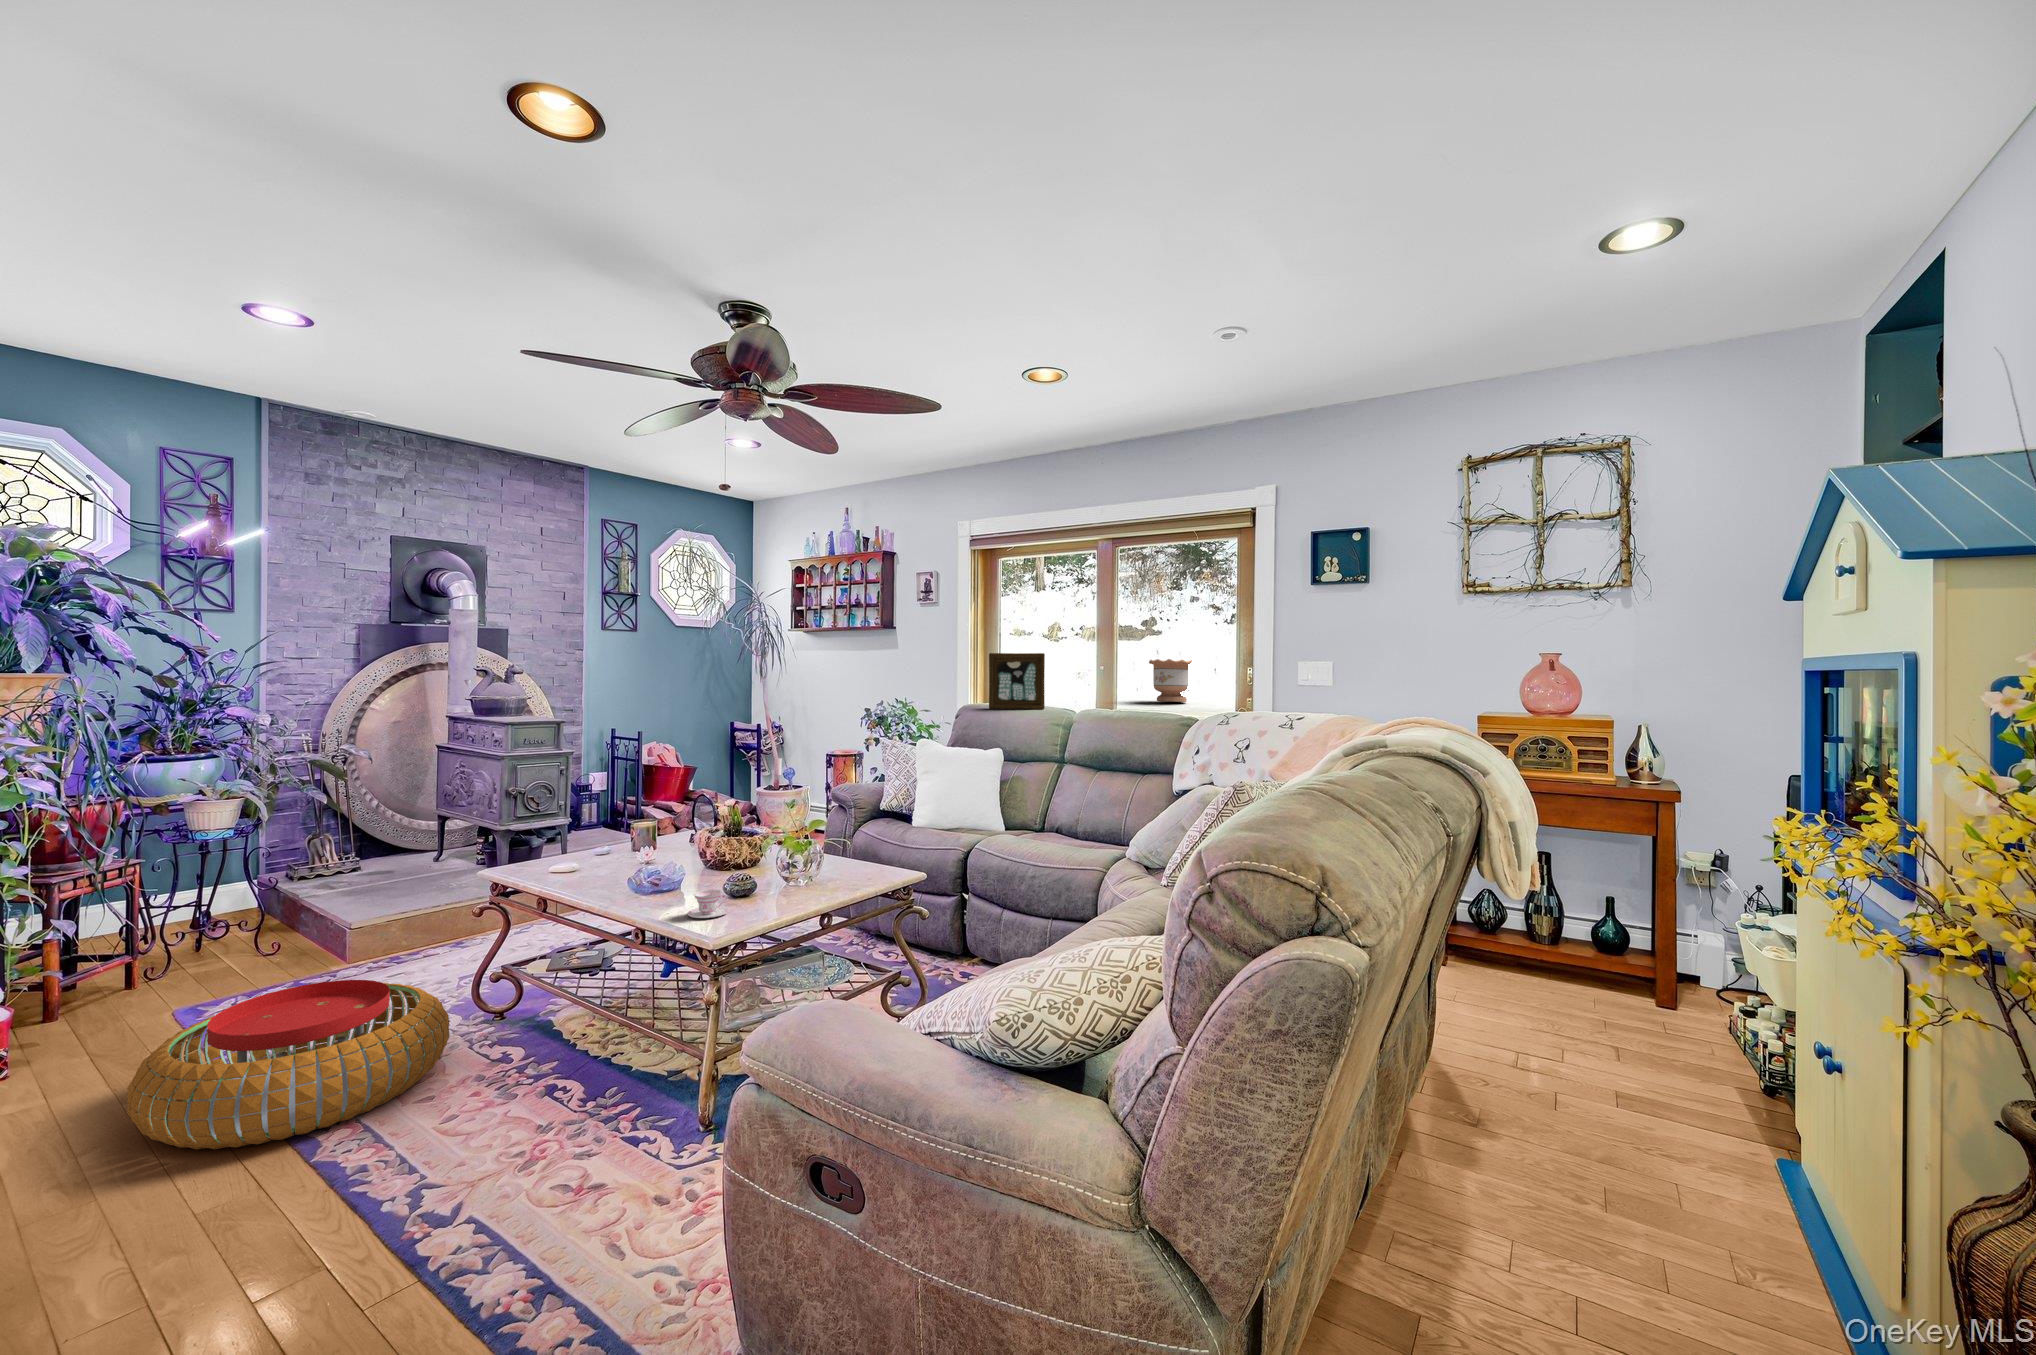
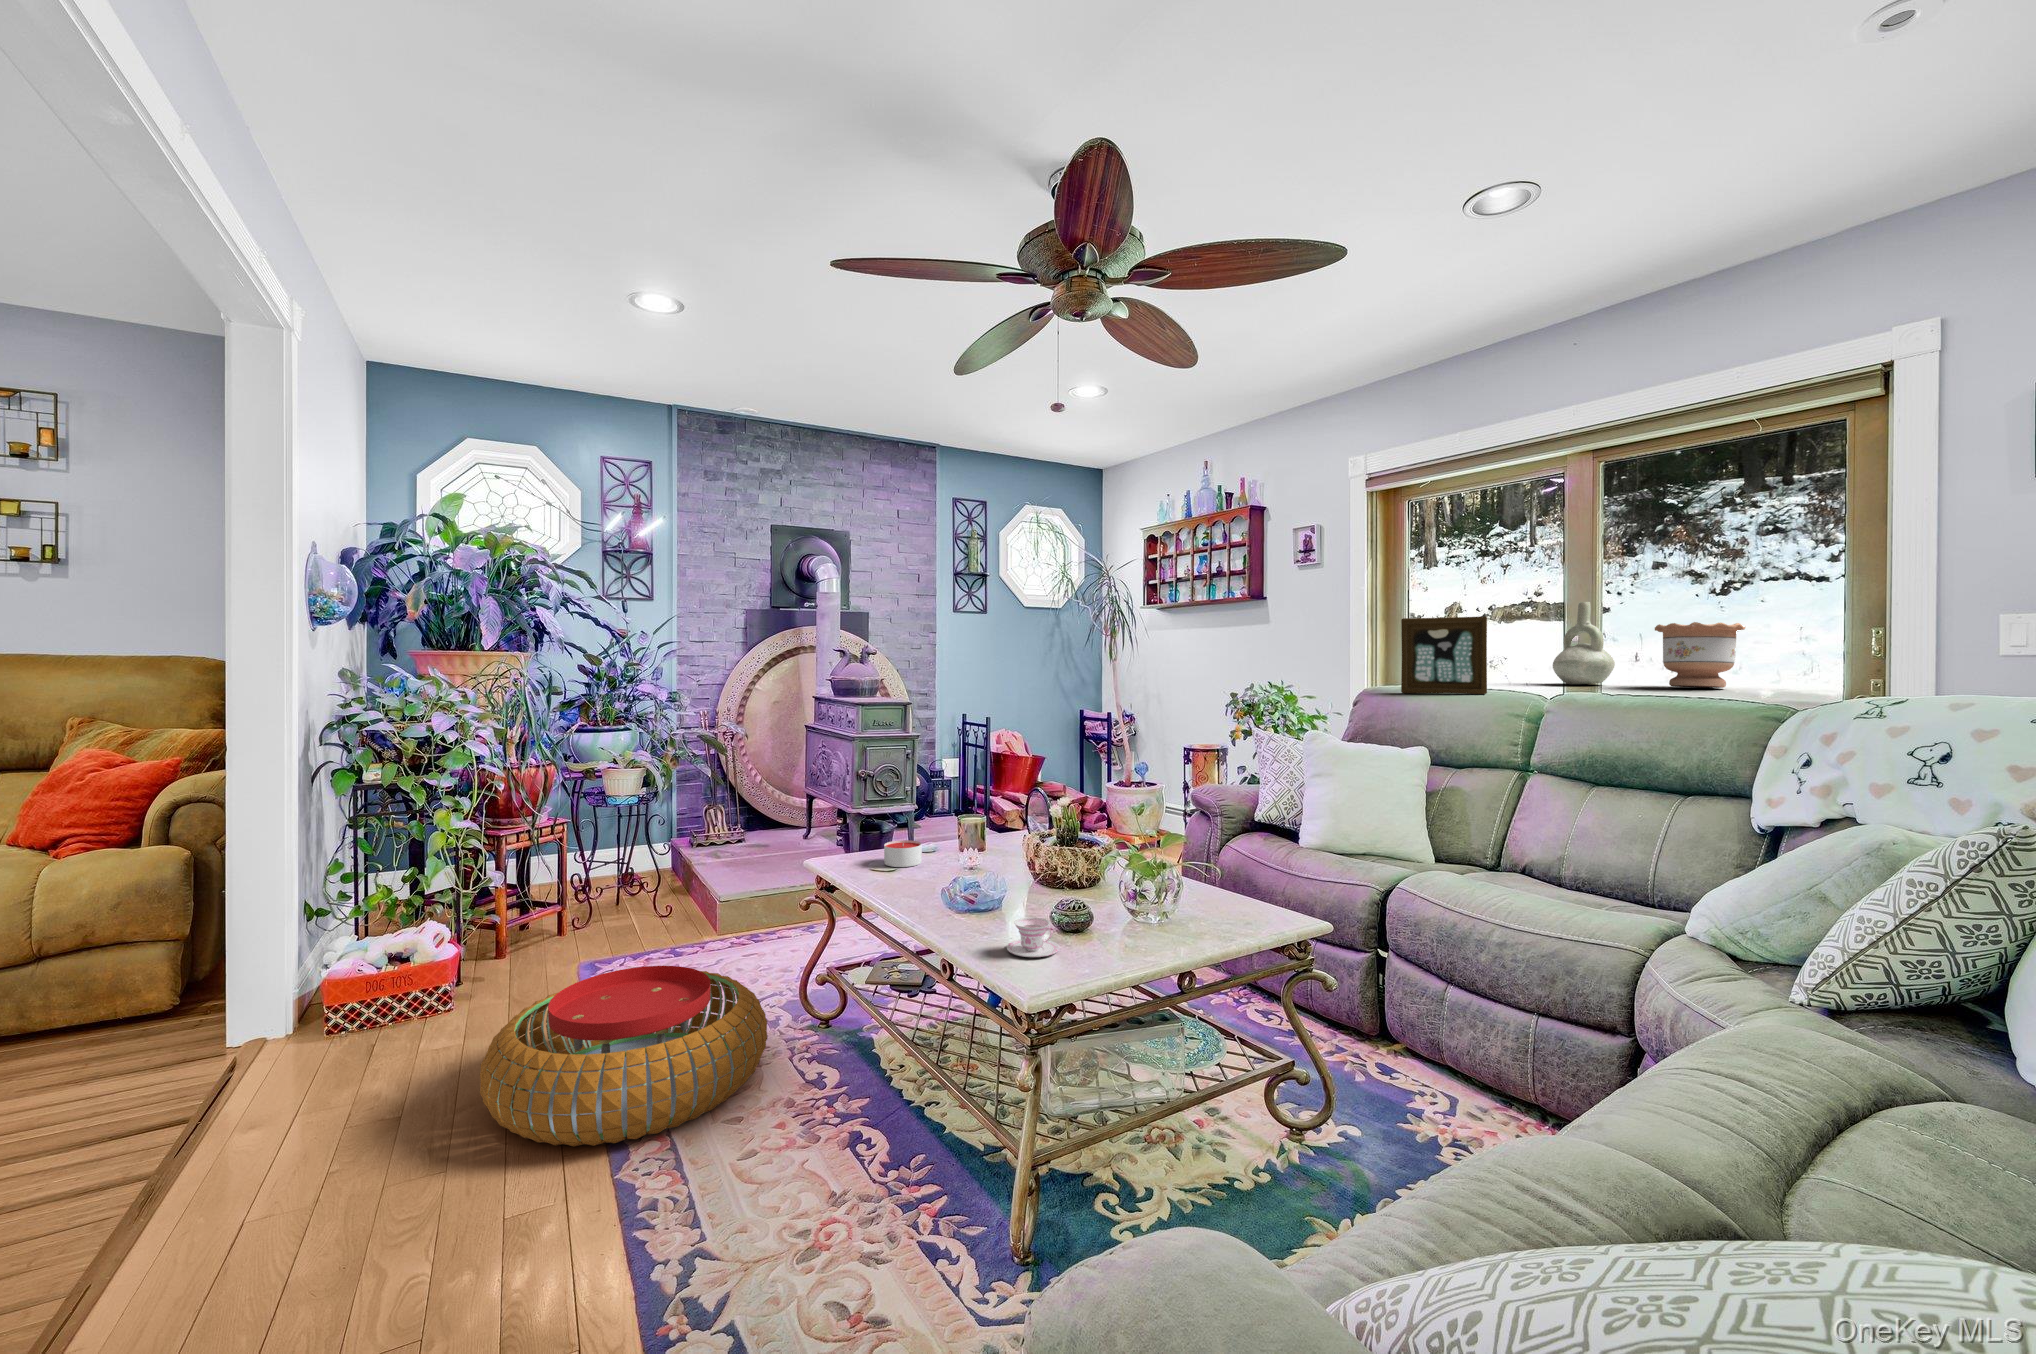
decorative vase: none [1092,642,1129,700] -> present [1553,602,1615,684]
candle: none [559,846,595,870] -> present [884,840,922,867]

